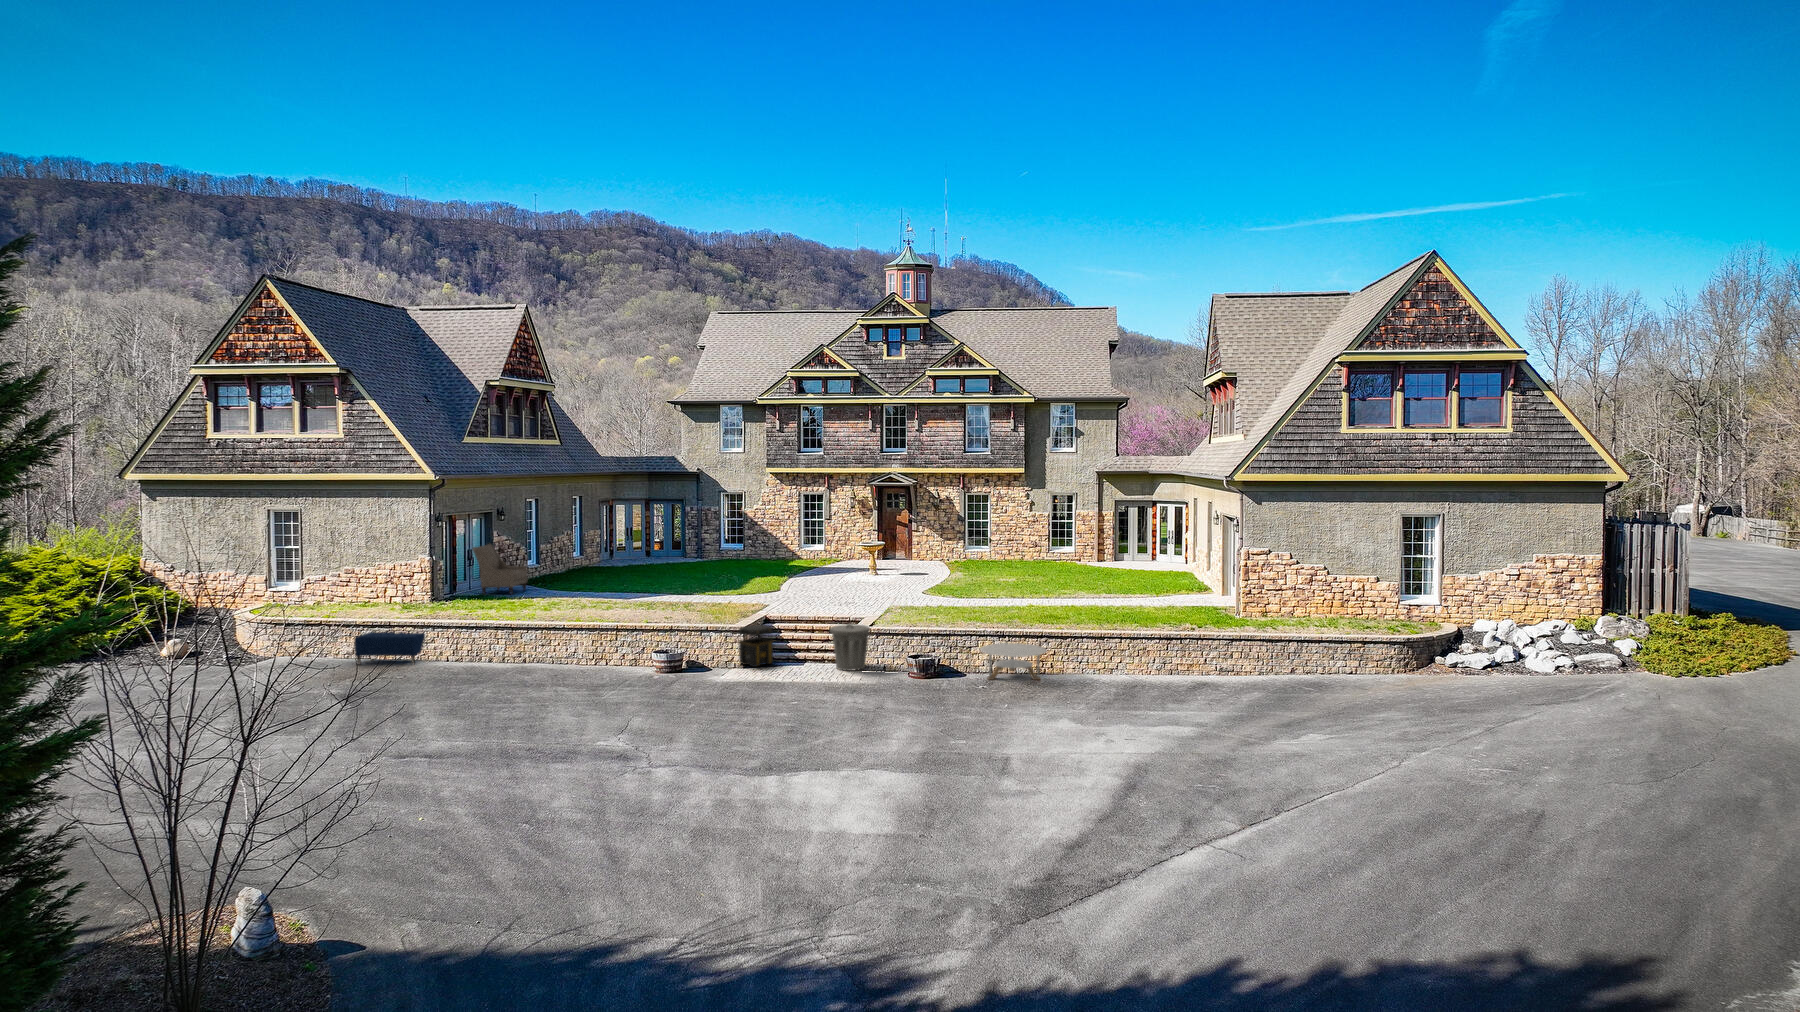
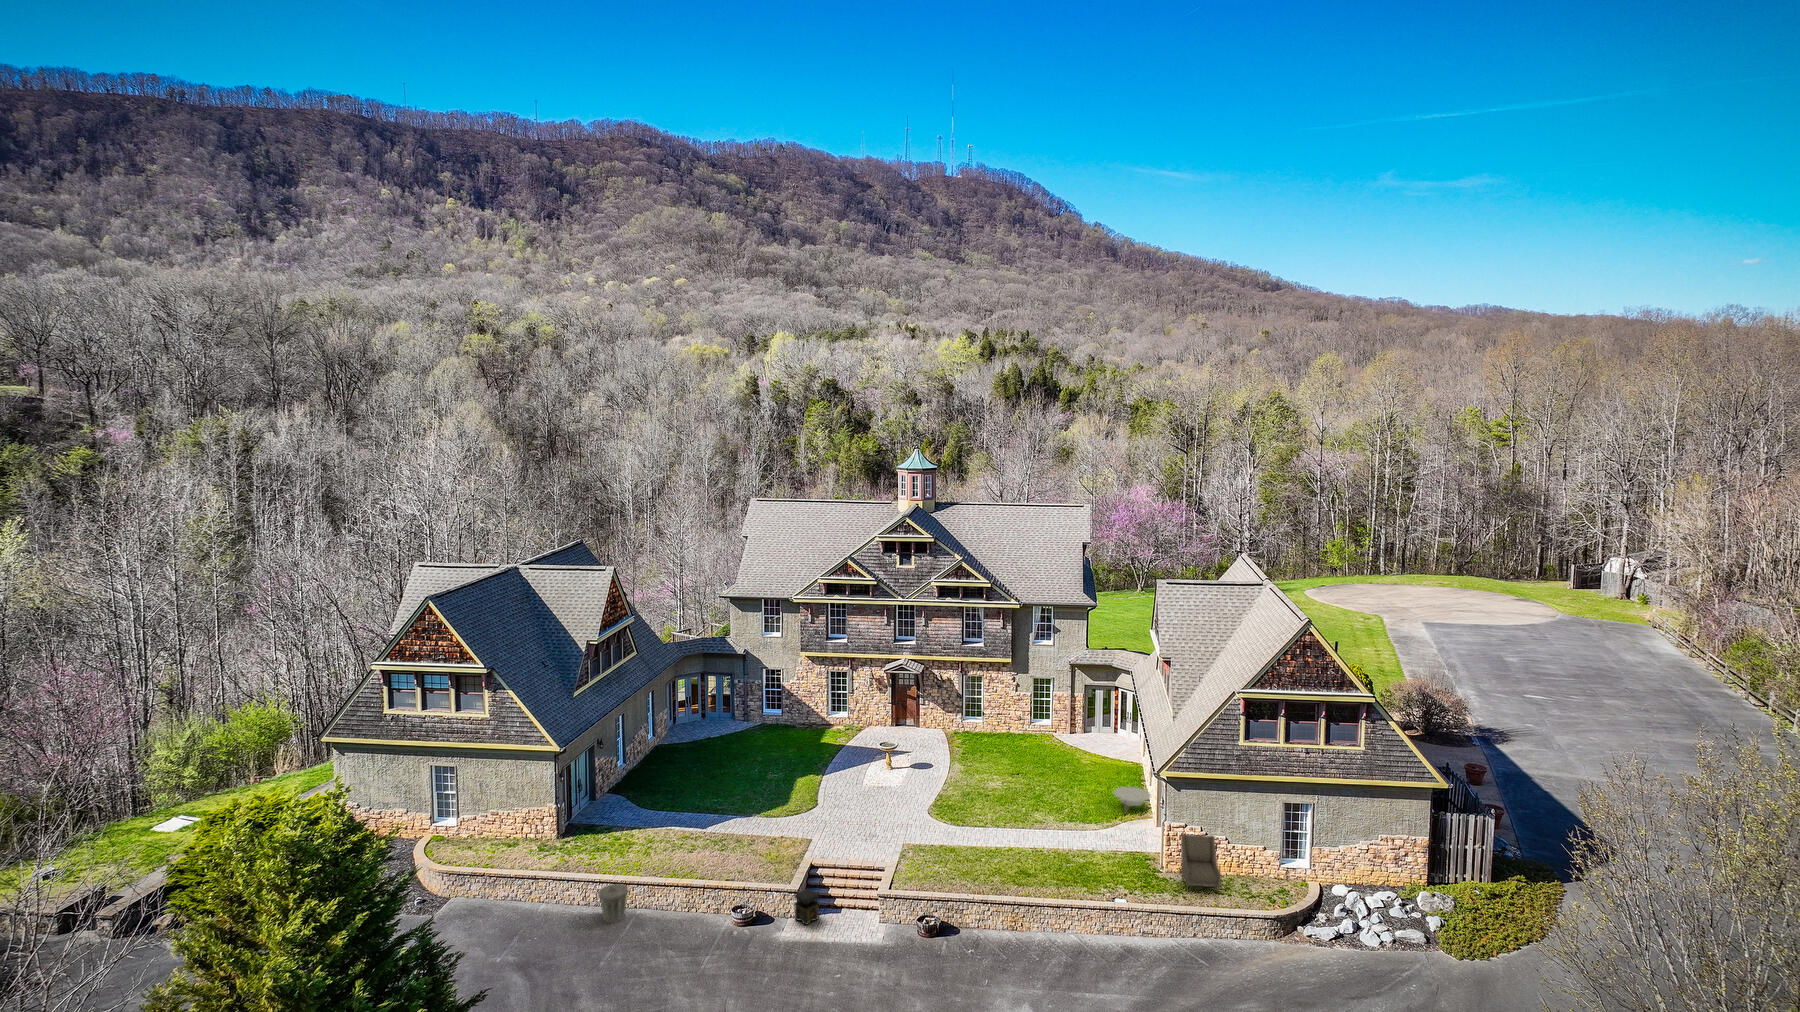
chair: present [472,544,528,595] -> present [1181,834,1221,893]
trash can: present [830,624,870,671] -> present [598,884,628,923]
bench: present [354,631,425,665] -> none [514,886,566,917]
round table: present [981,643,1047,680] -> present [1114,787,1151,813]

